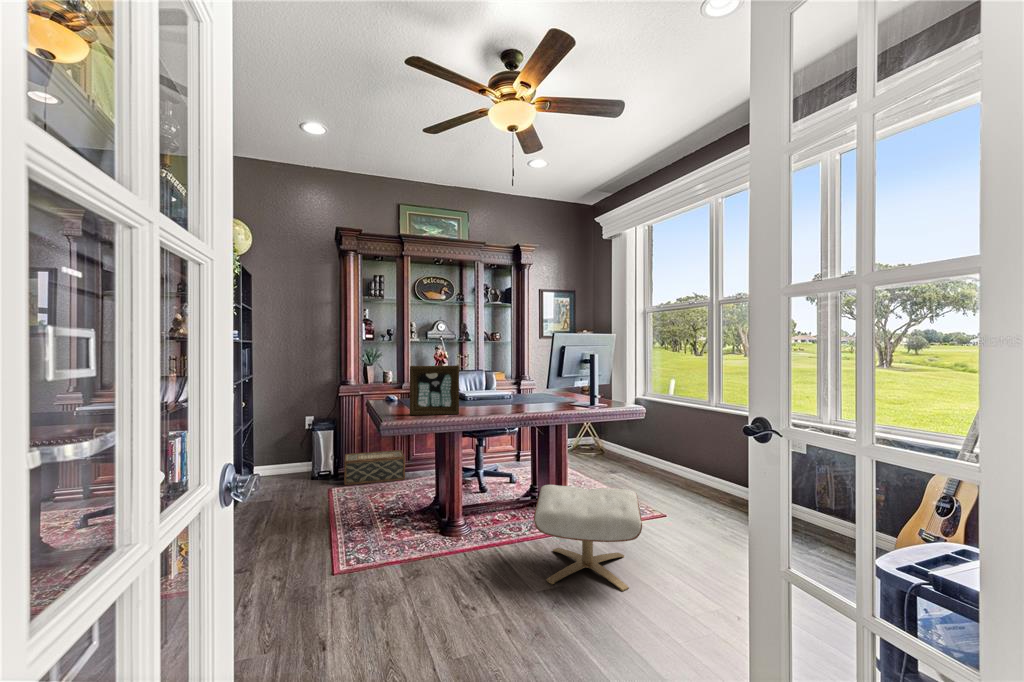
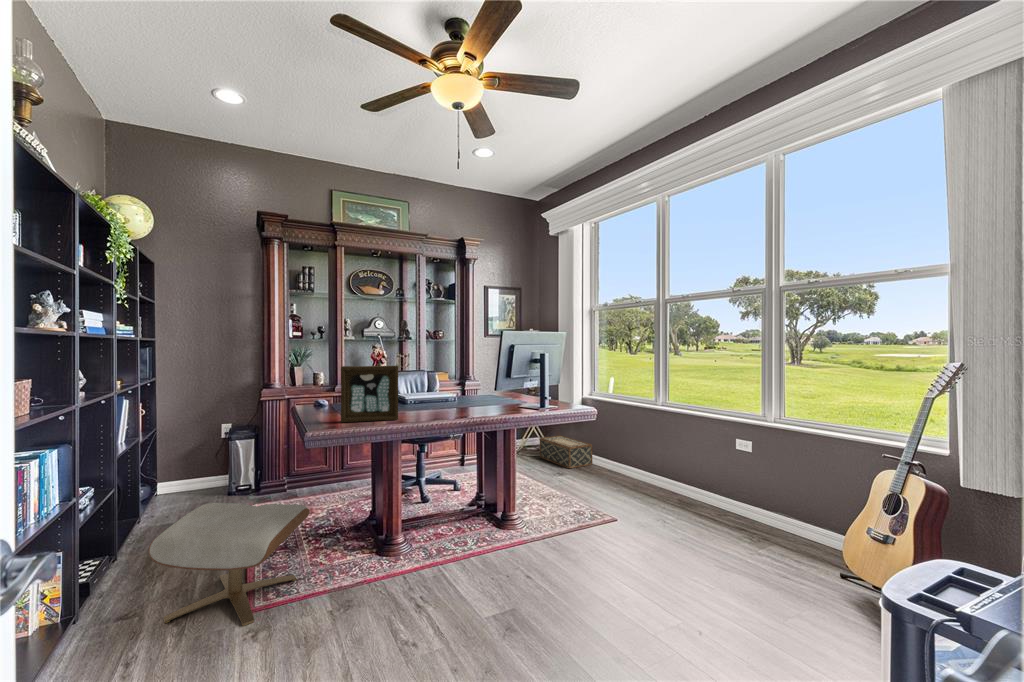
woven basket: present [344,450,405,485] -> present [540,435,592,469]
ottoman: present [534,485,642,591] -> present [148,502,310,626]

